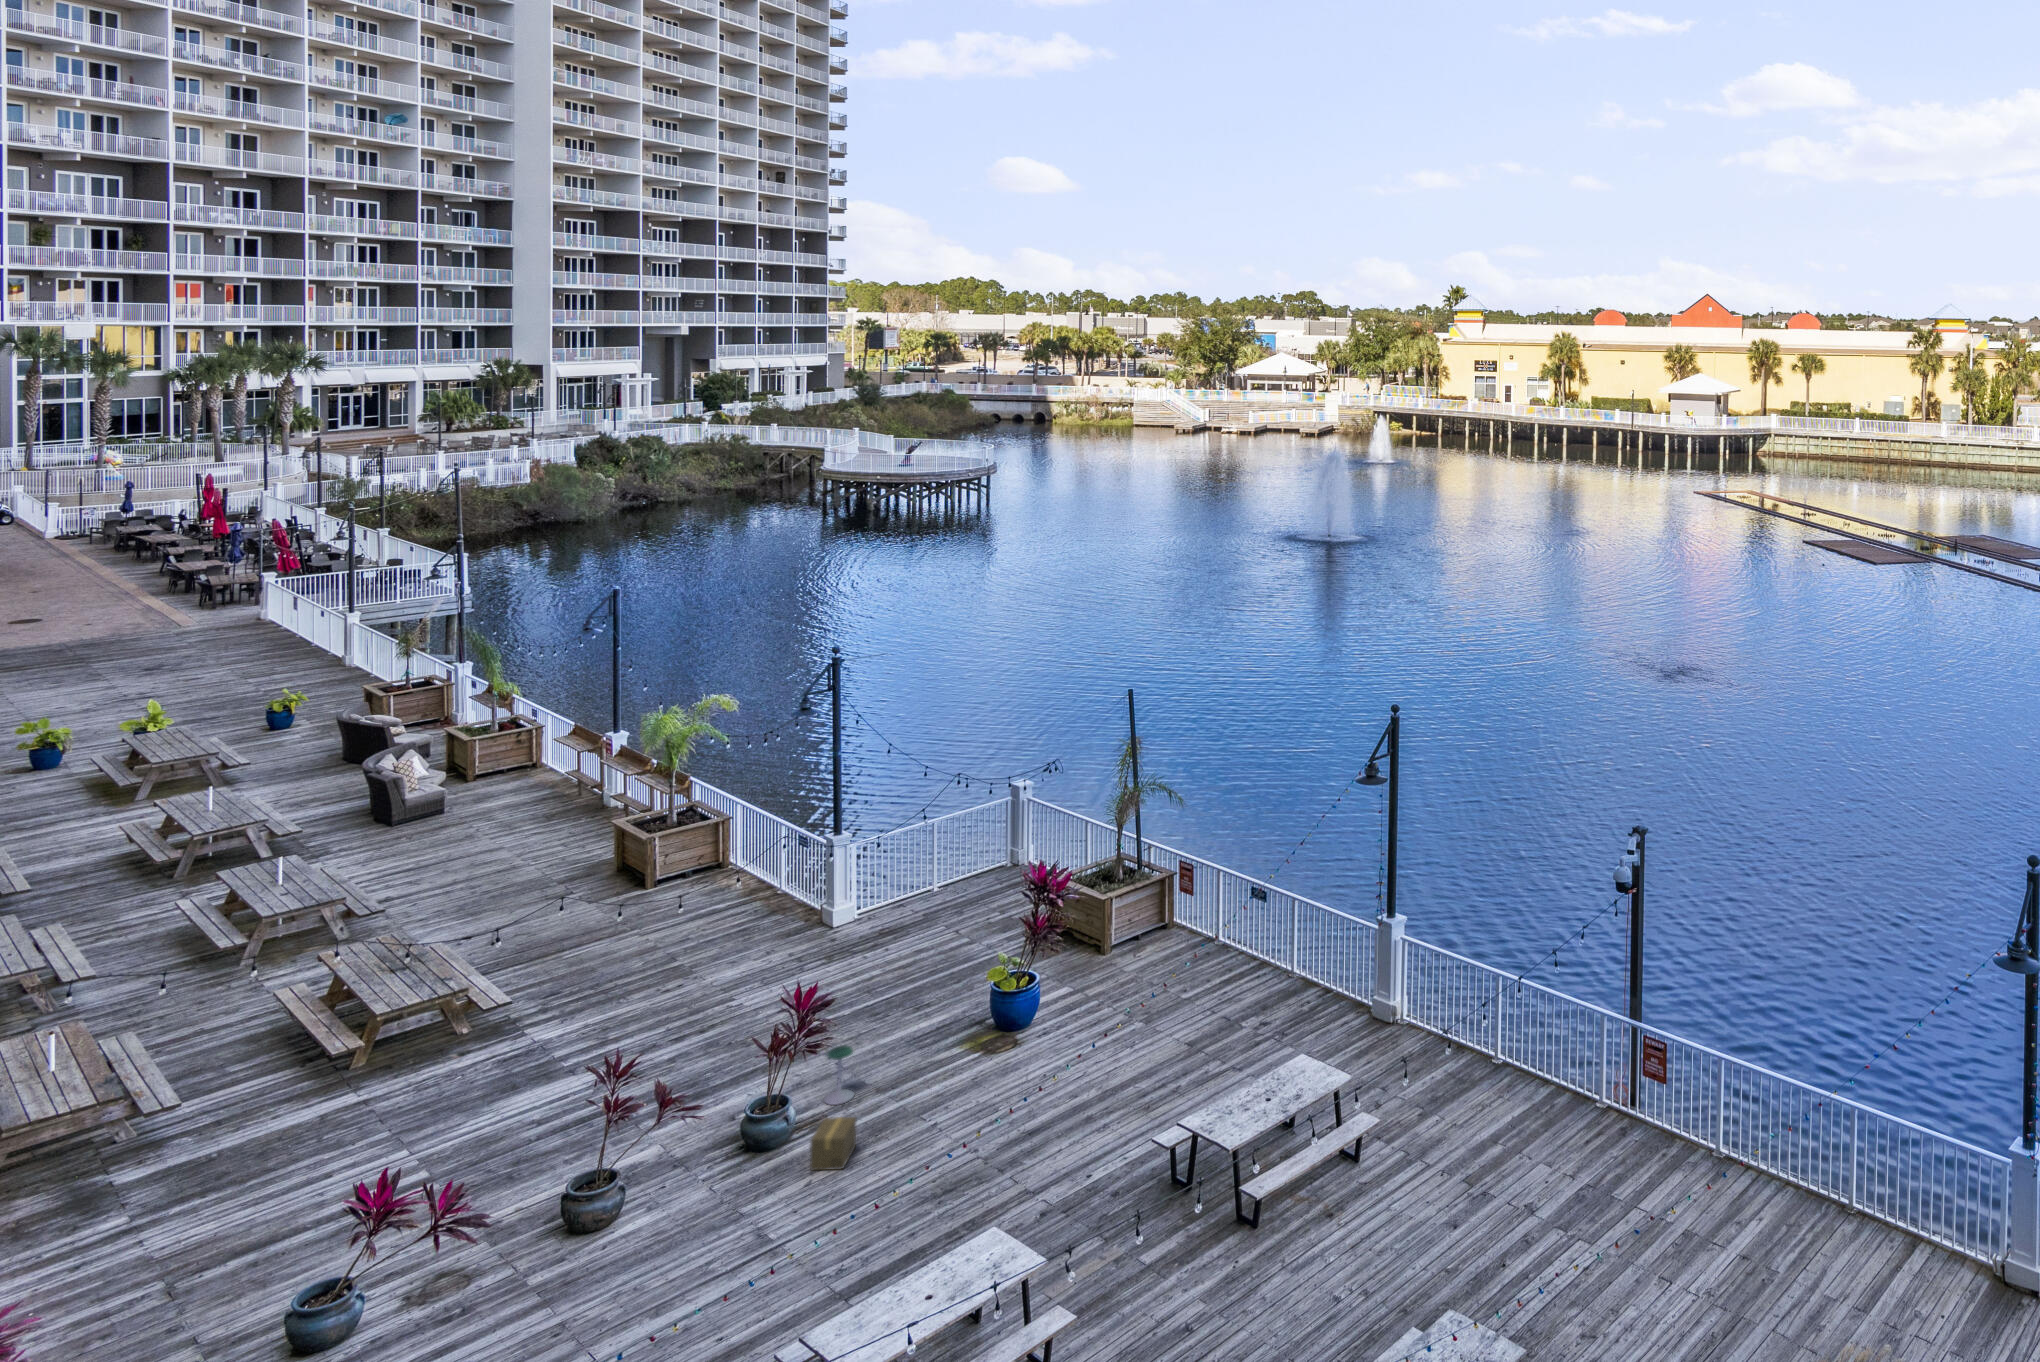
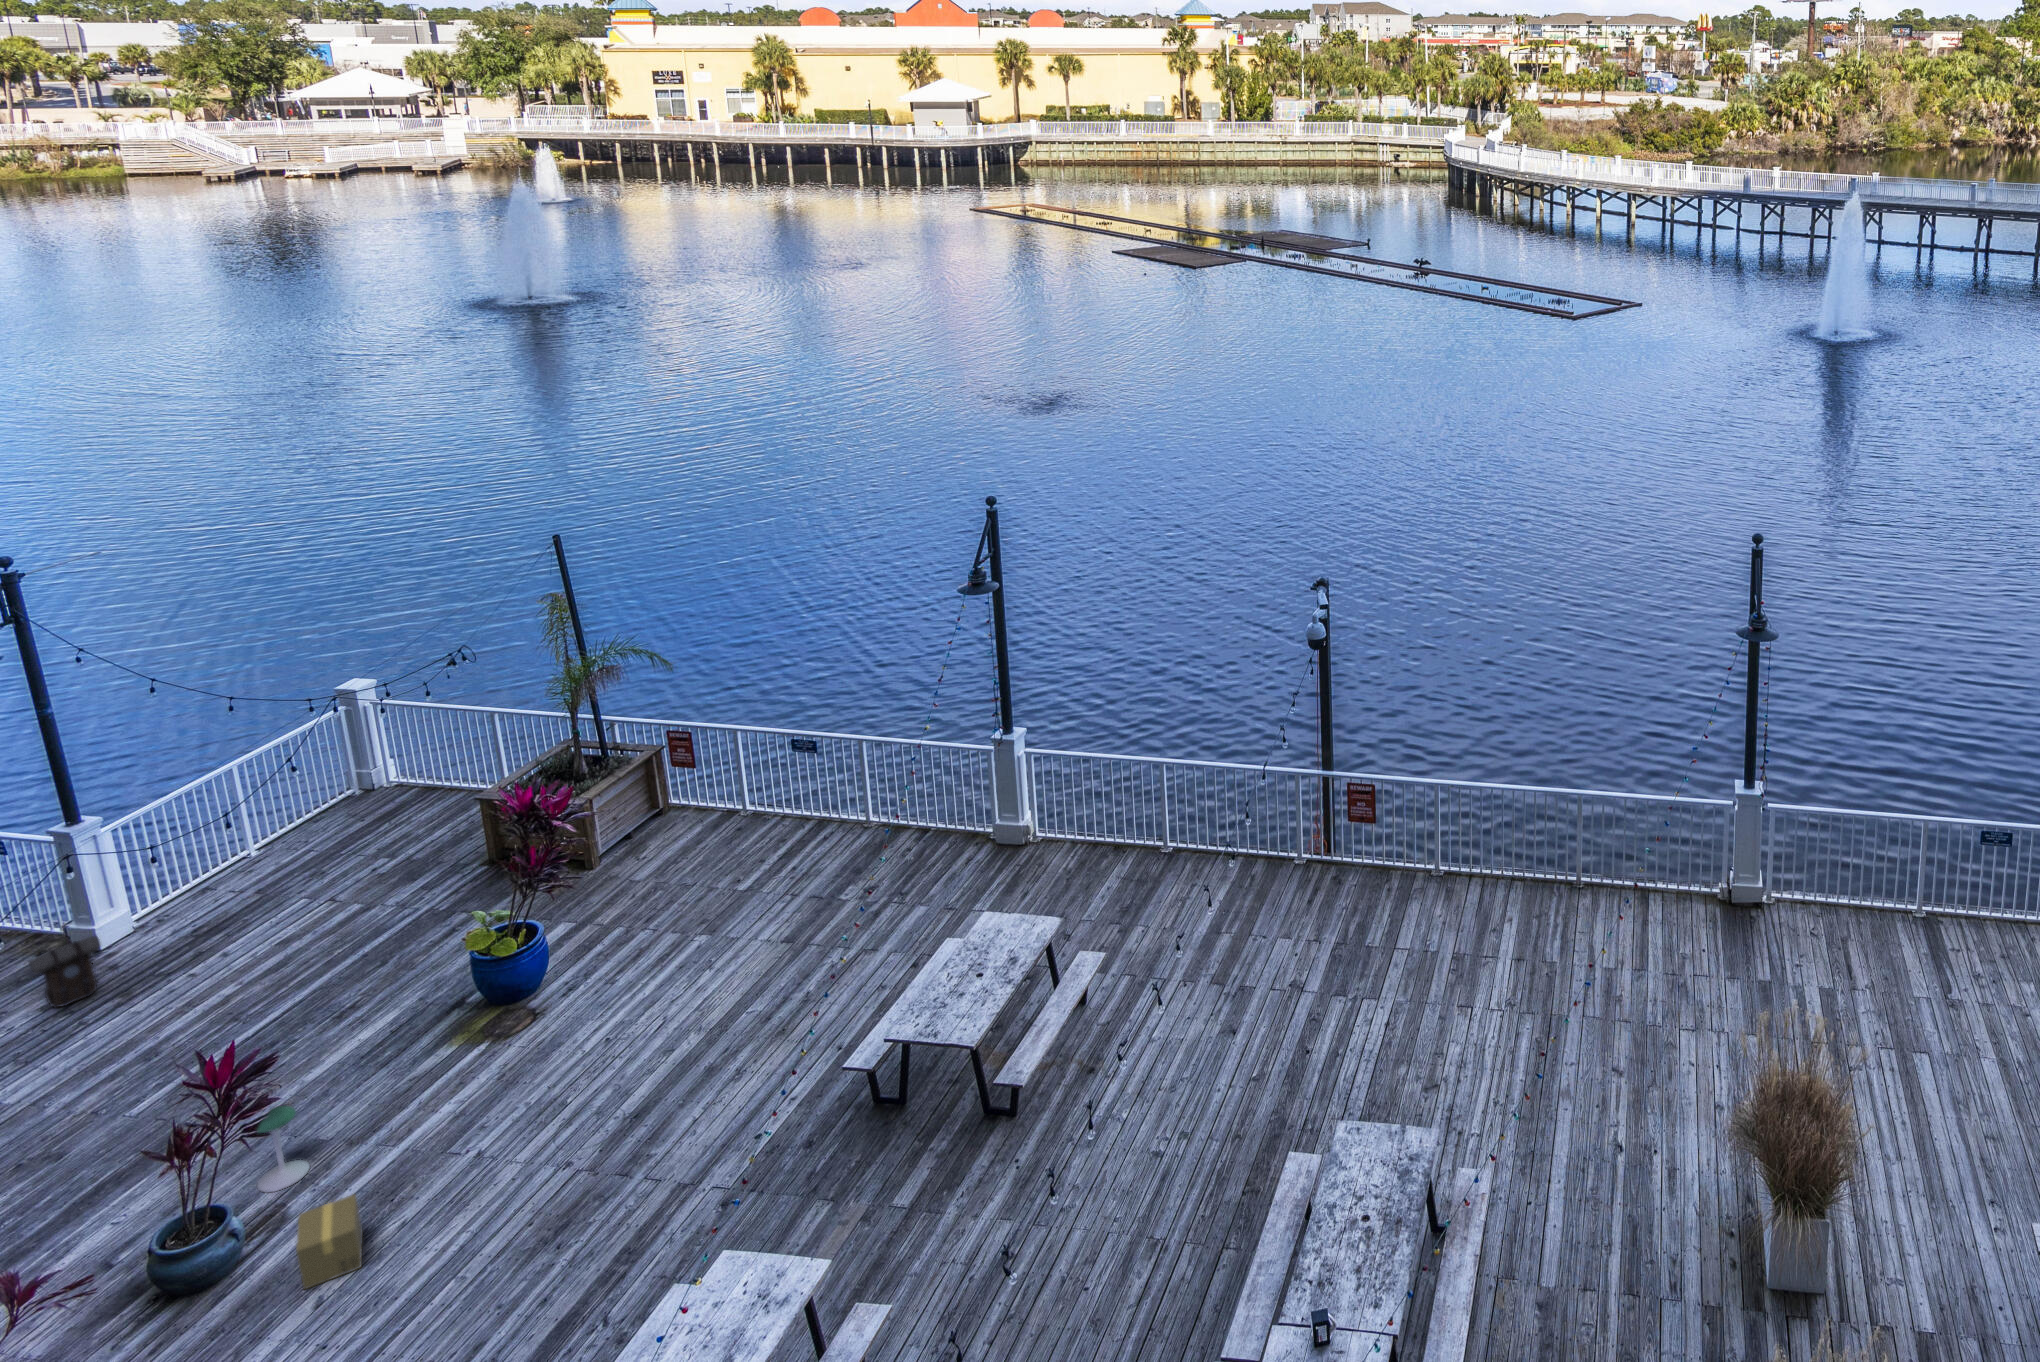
backpack: none [789,913,826,956] -> present [29,936,100,1007]

